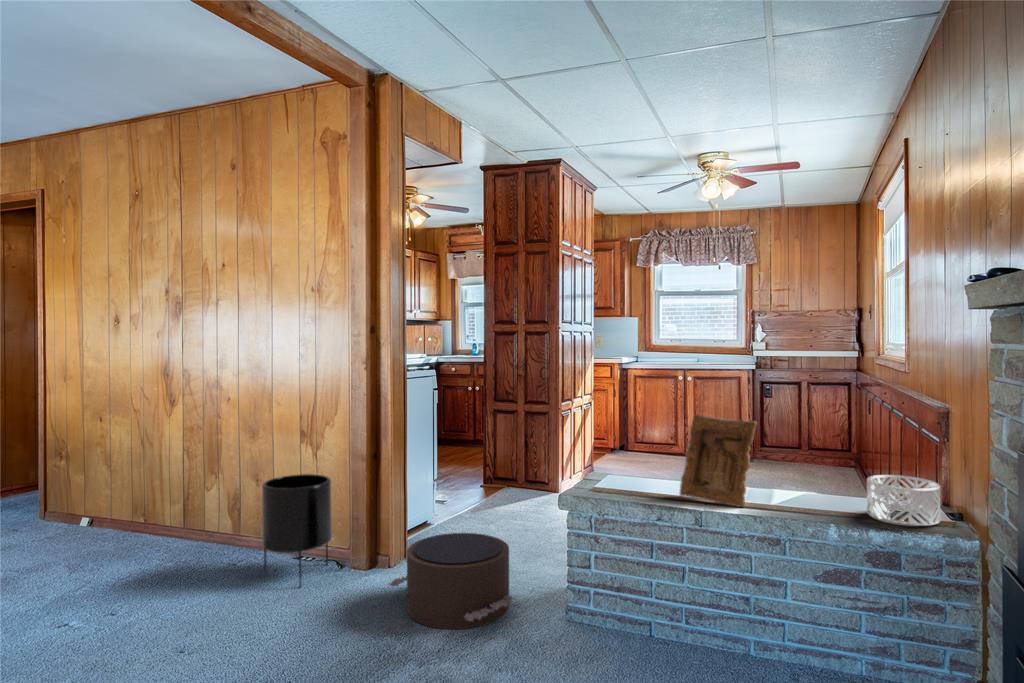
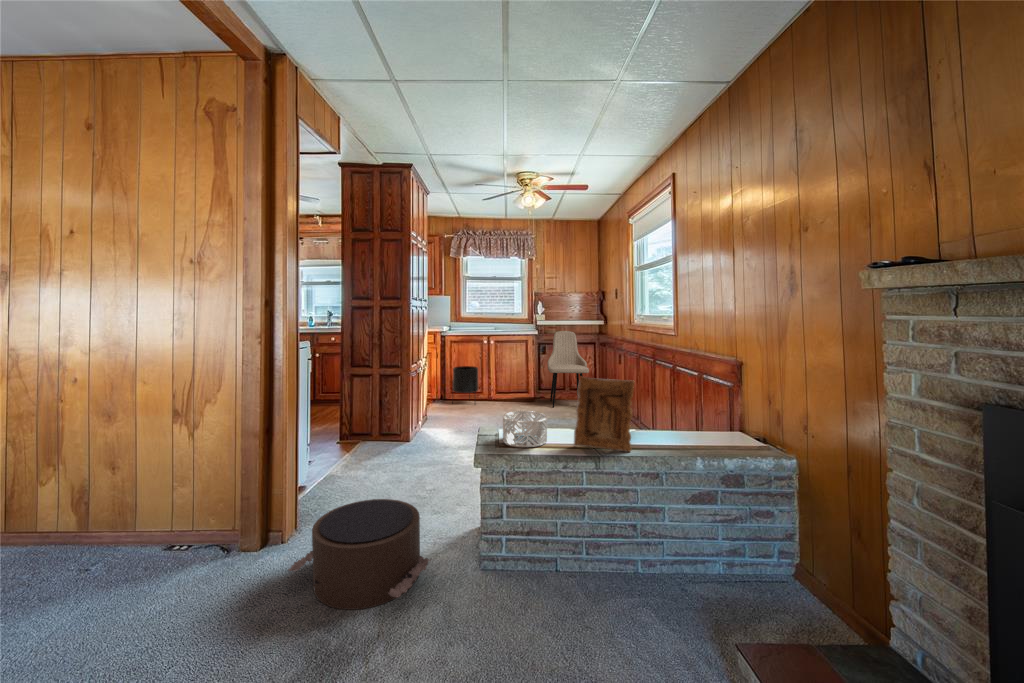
dining chair: none [766,363,829,477] -> present [548,331,589,408]
planter: present [262,474,332,587] -> present [452,366,478,394]
decorative bowl: present [867,475,940,526] -> present [503,411,547,447]

